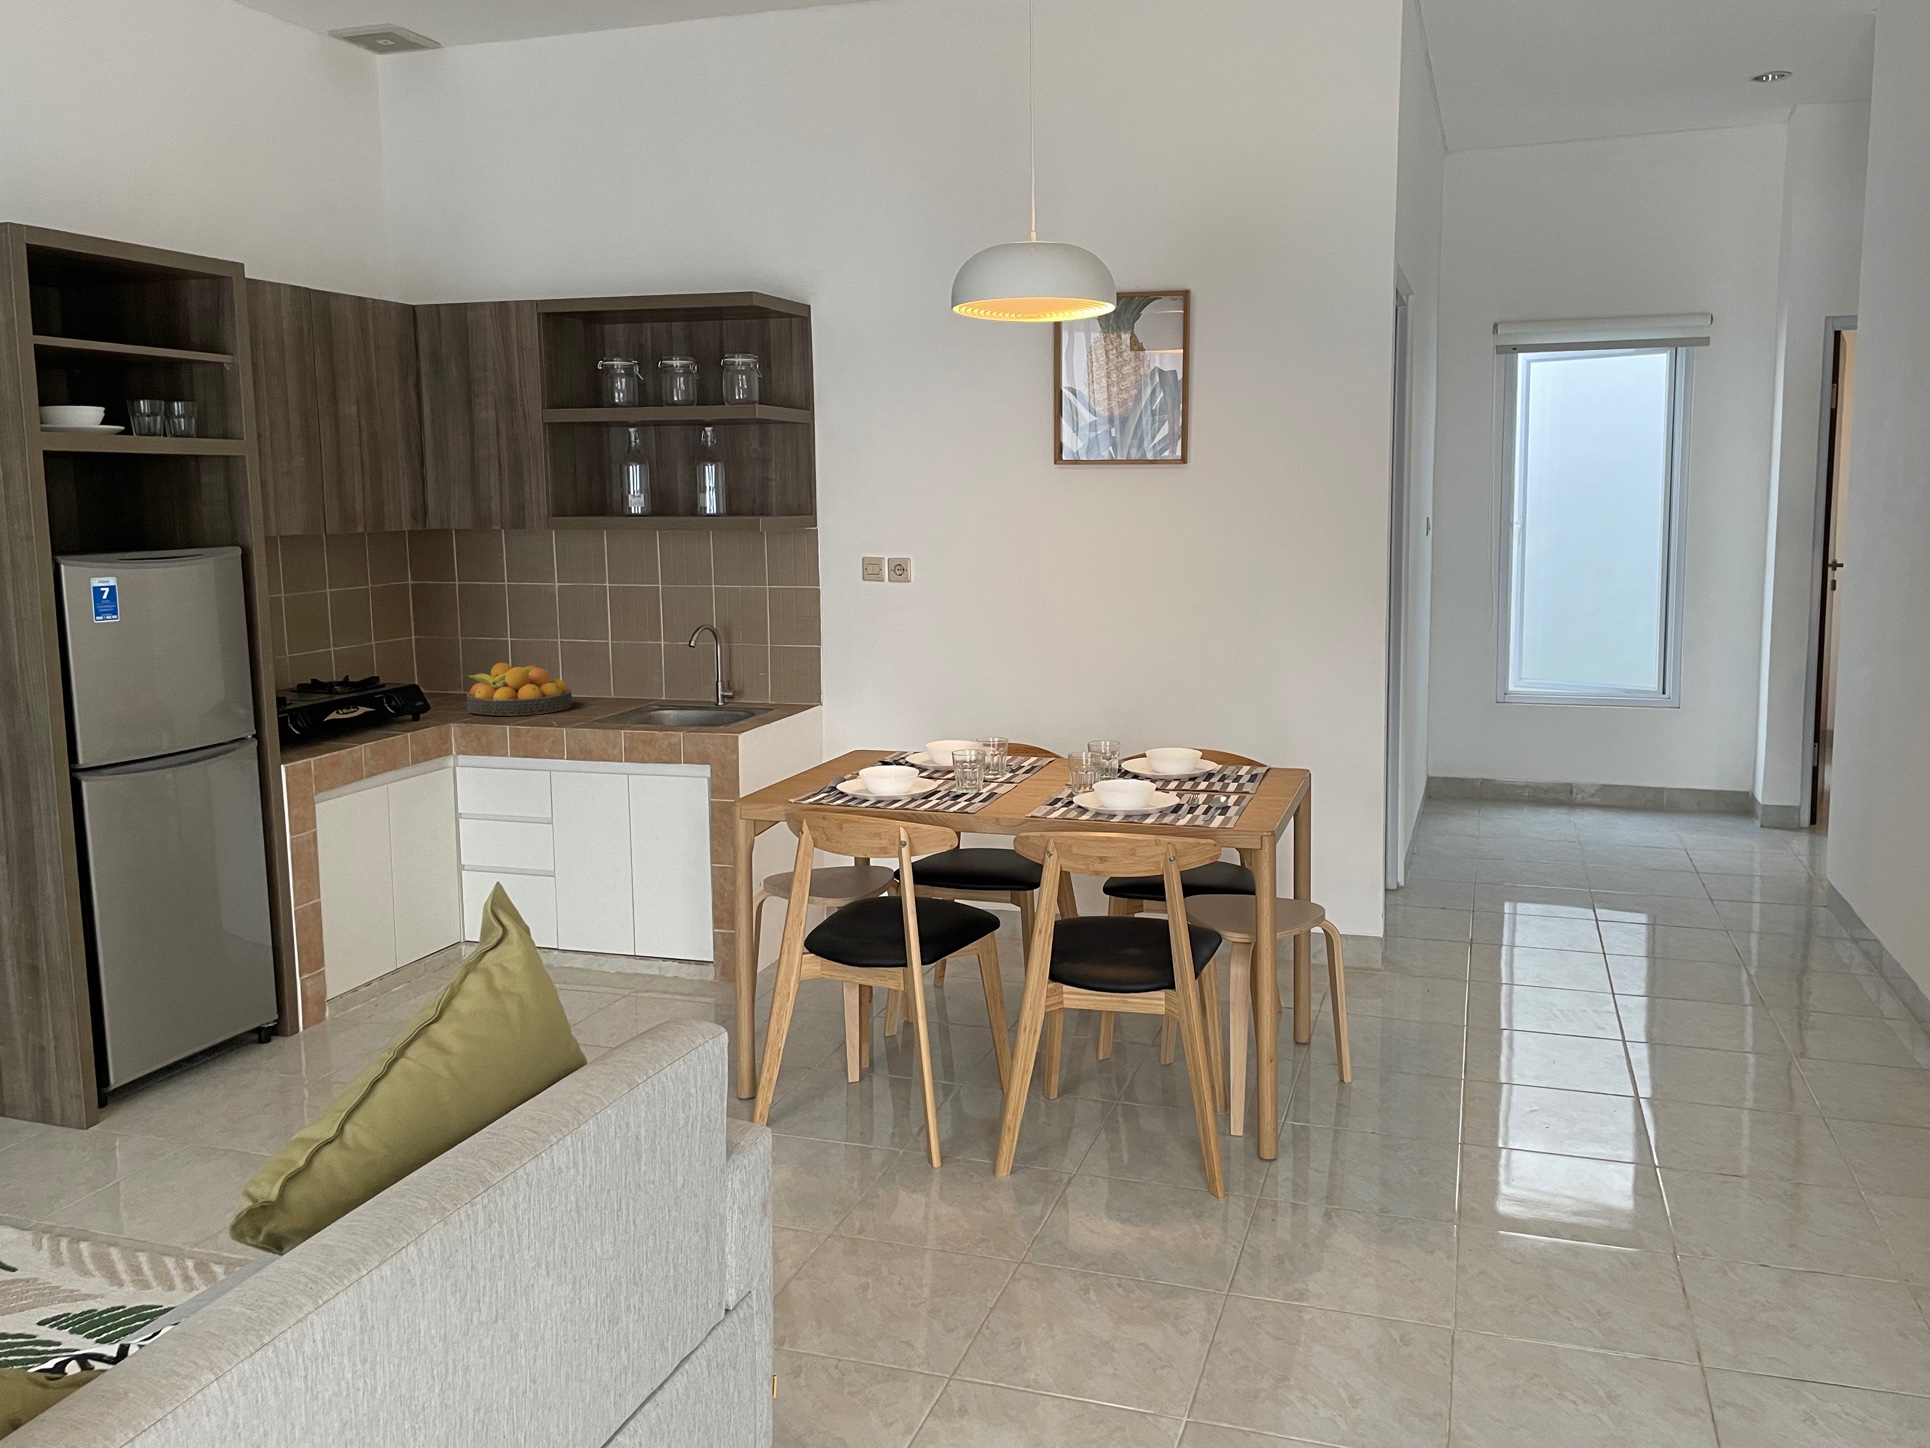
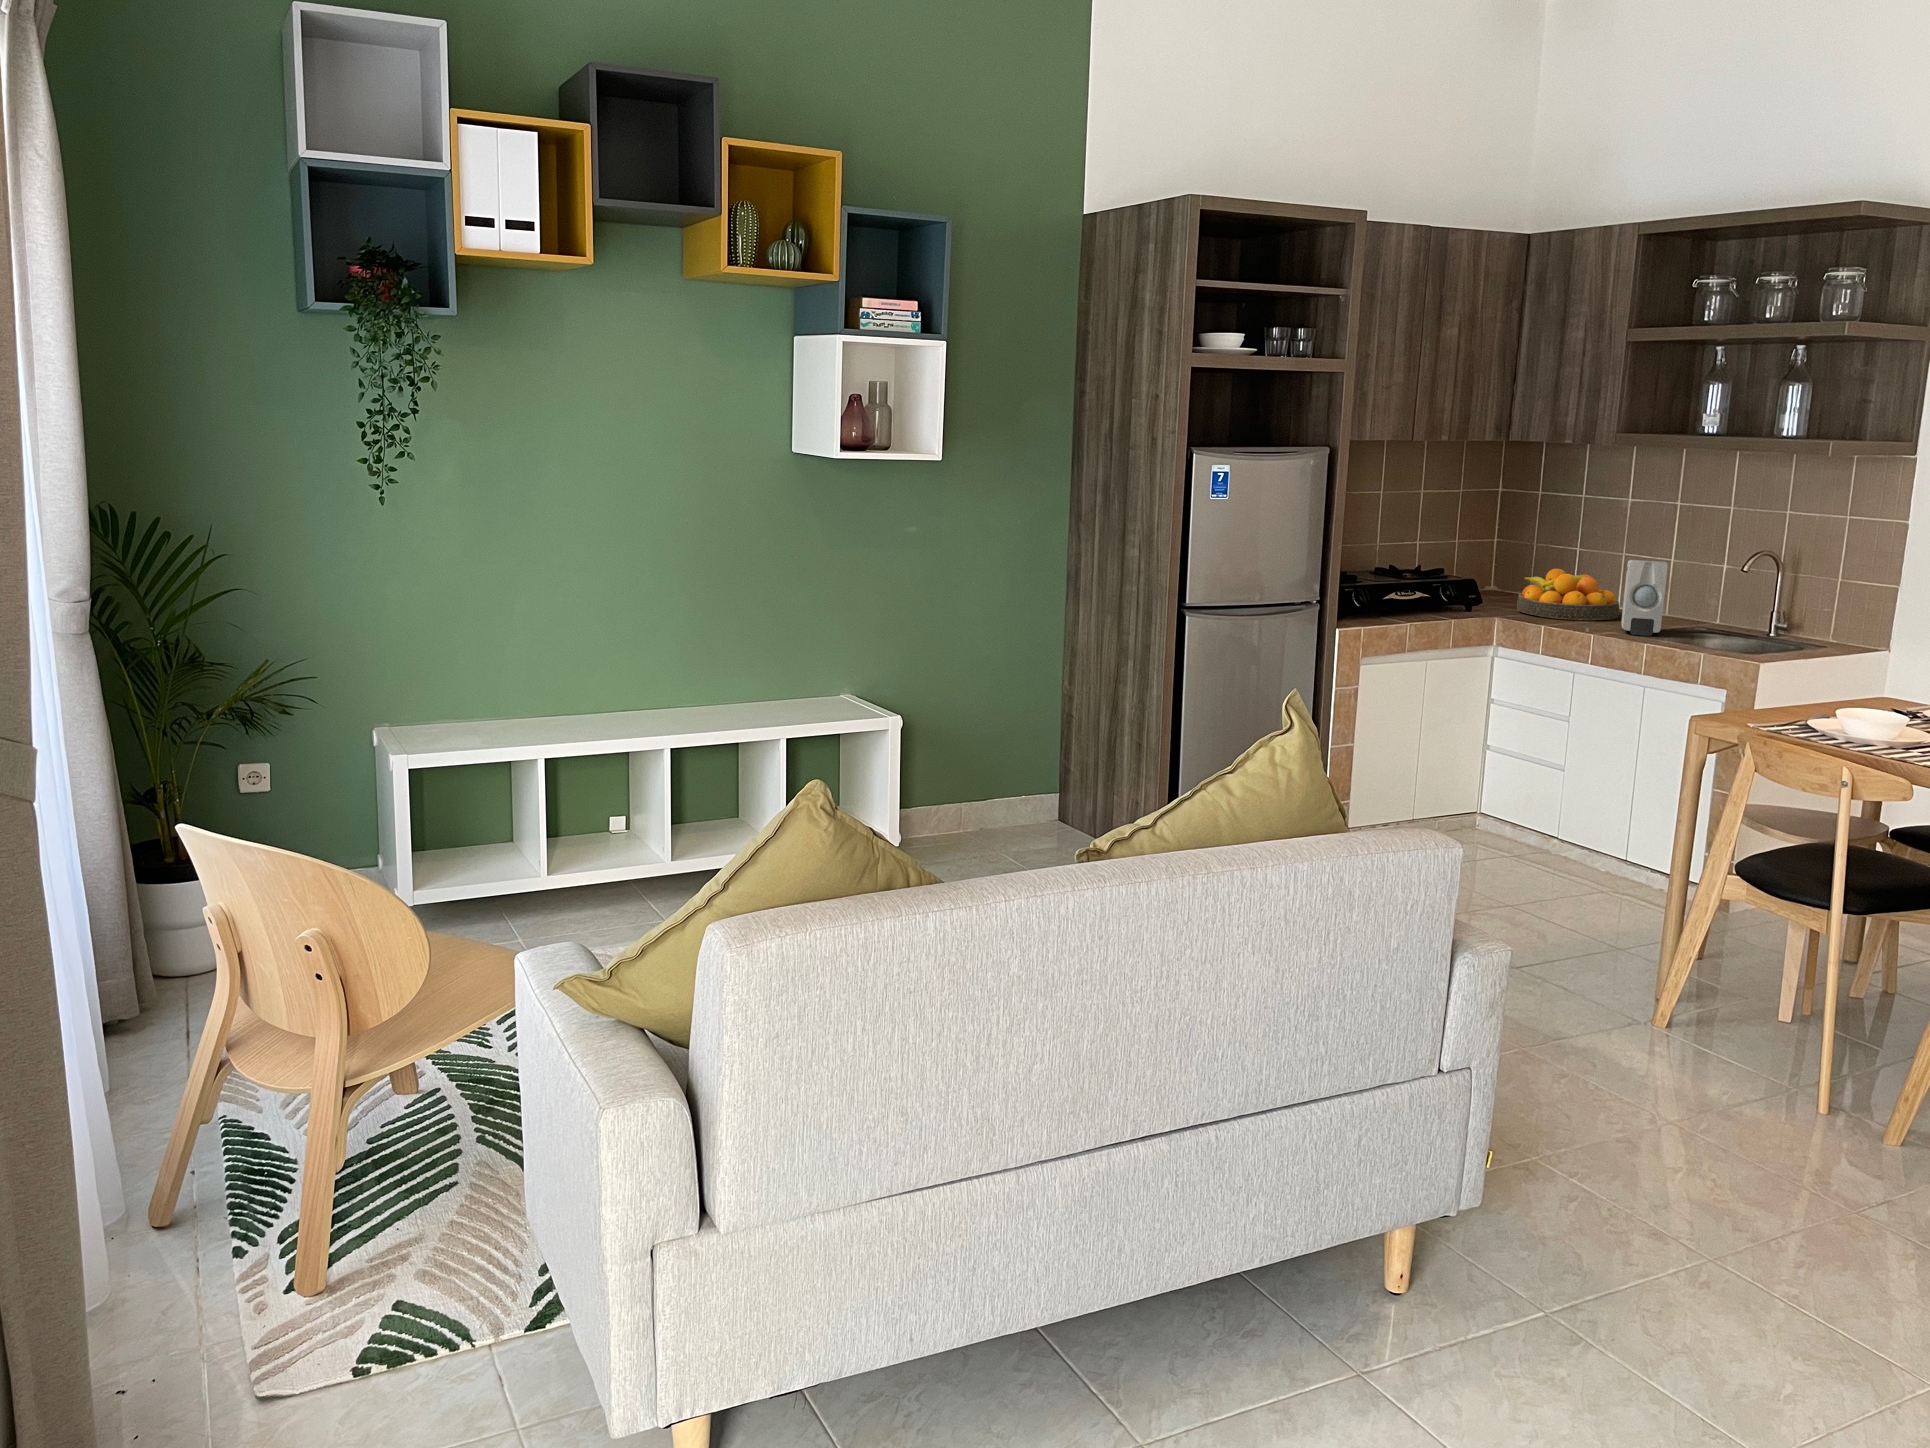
soap dispenser: none [582,645,629,722] -> present [1621,560,1668,636]

